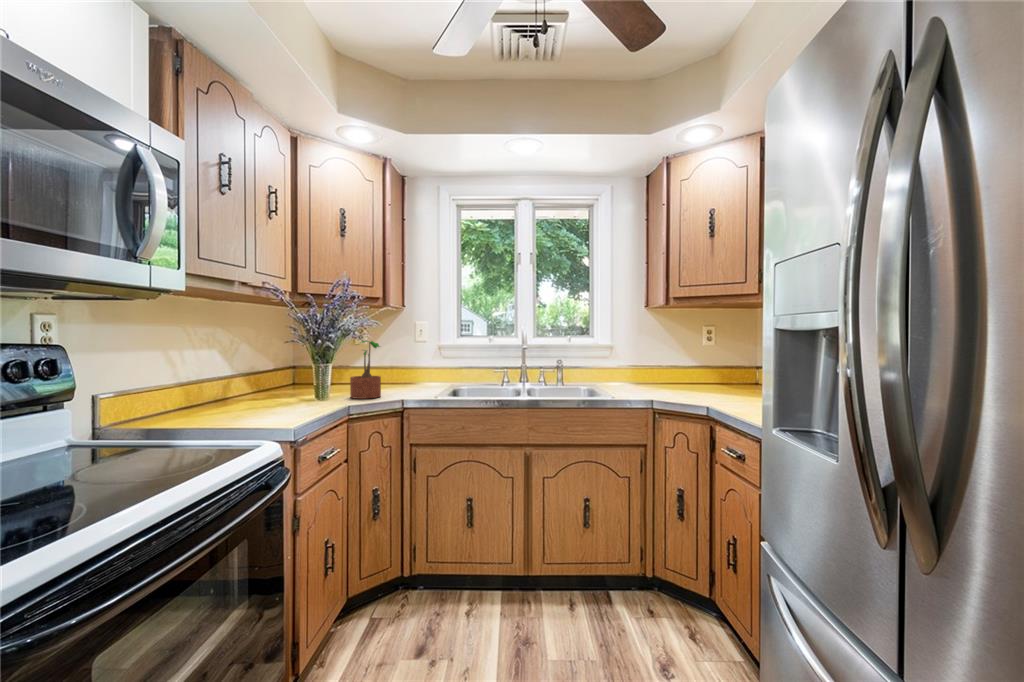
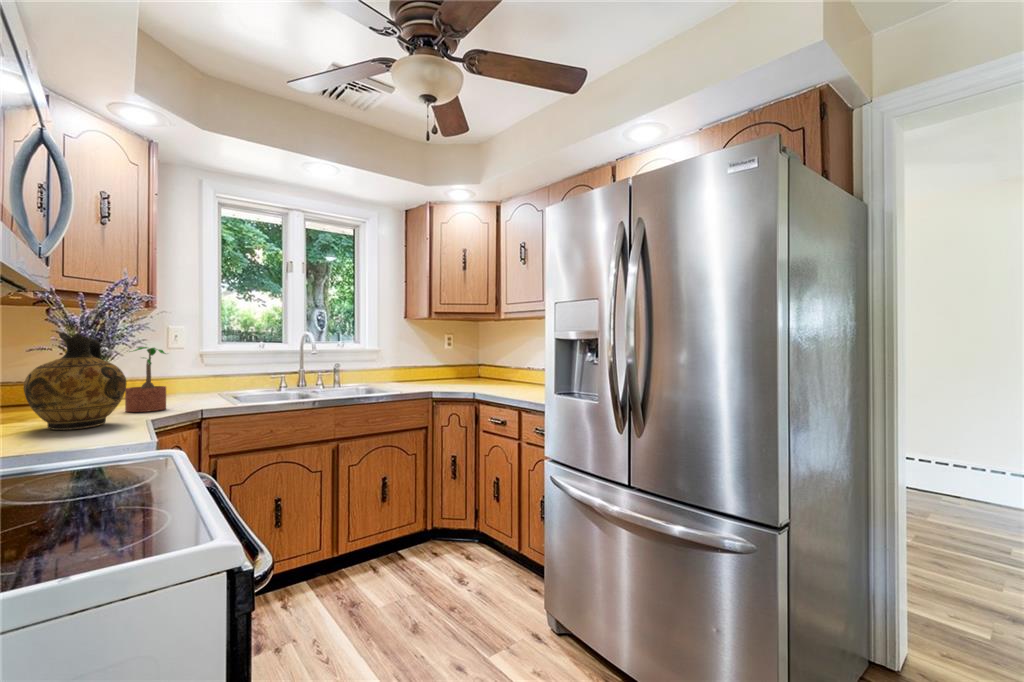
ceramic jug: none [251,328,323,410] -> present [24,333,126,430]

